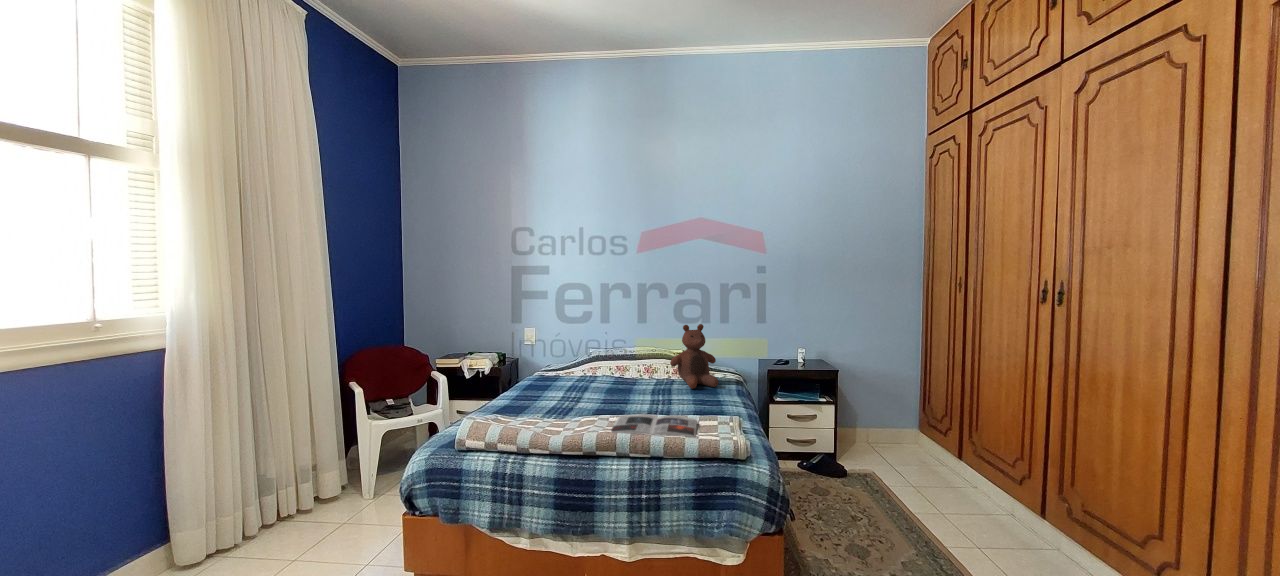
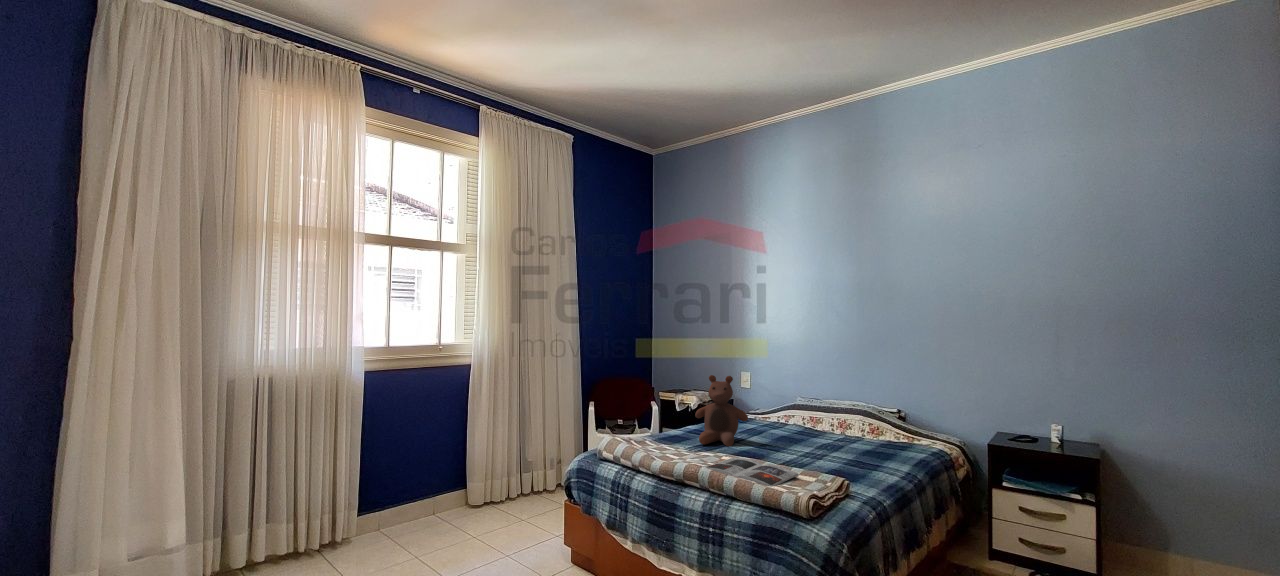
stuffed bear: present [670,324,718,389] -> present [695,375,748,447]

